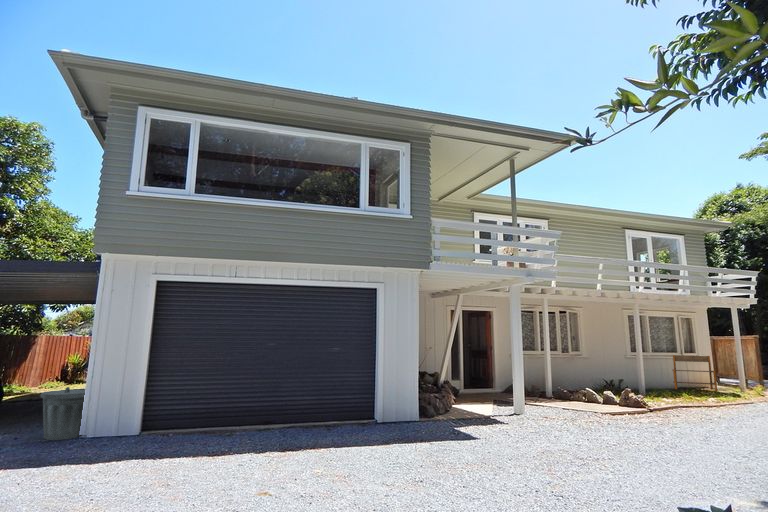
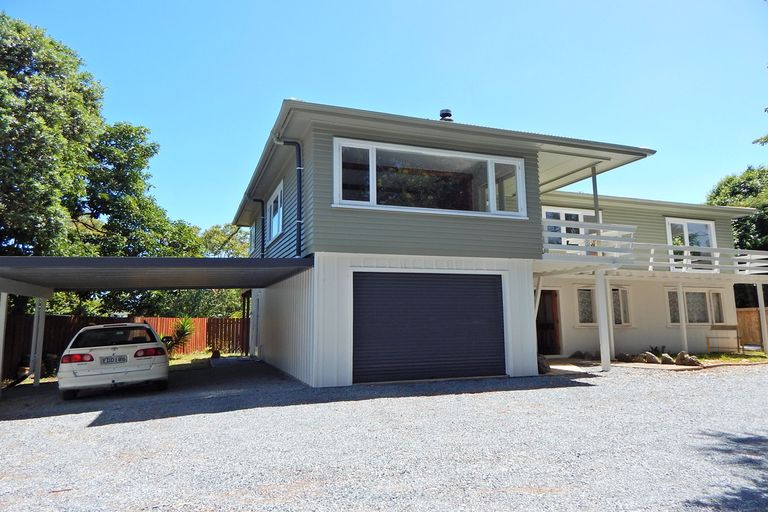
trash can: present [40,387,85,440] -> none [270,352,303,390]

